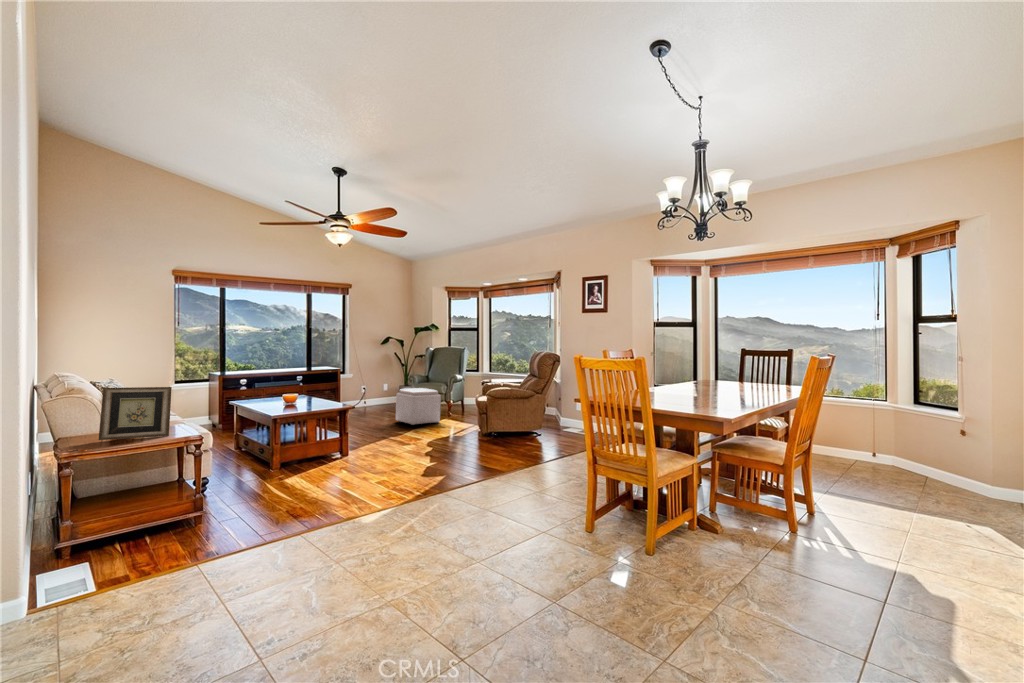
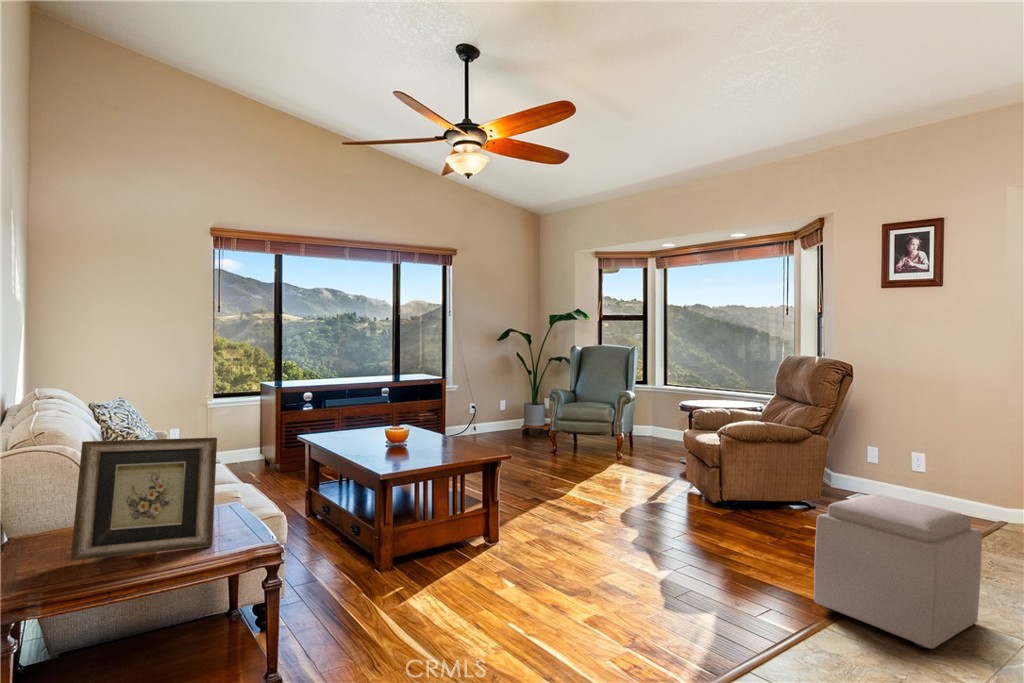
ottoman: present [396,388,441,425] -> present [814,494,982,649]

